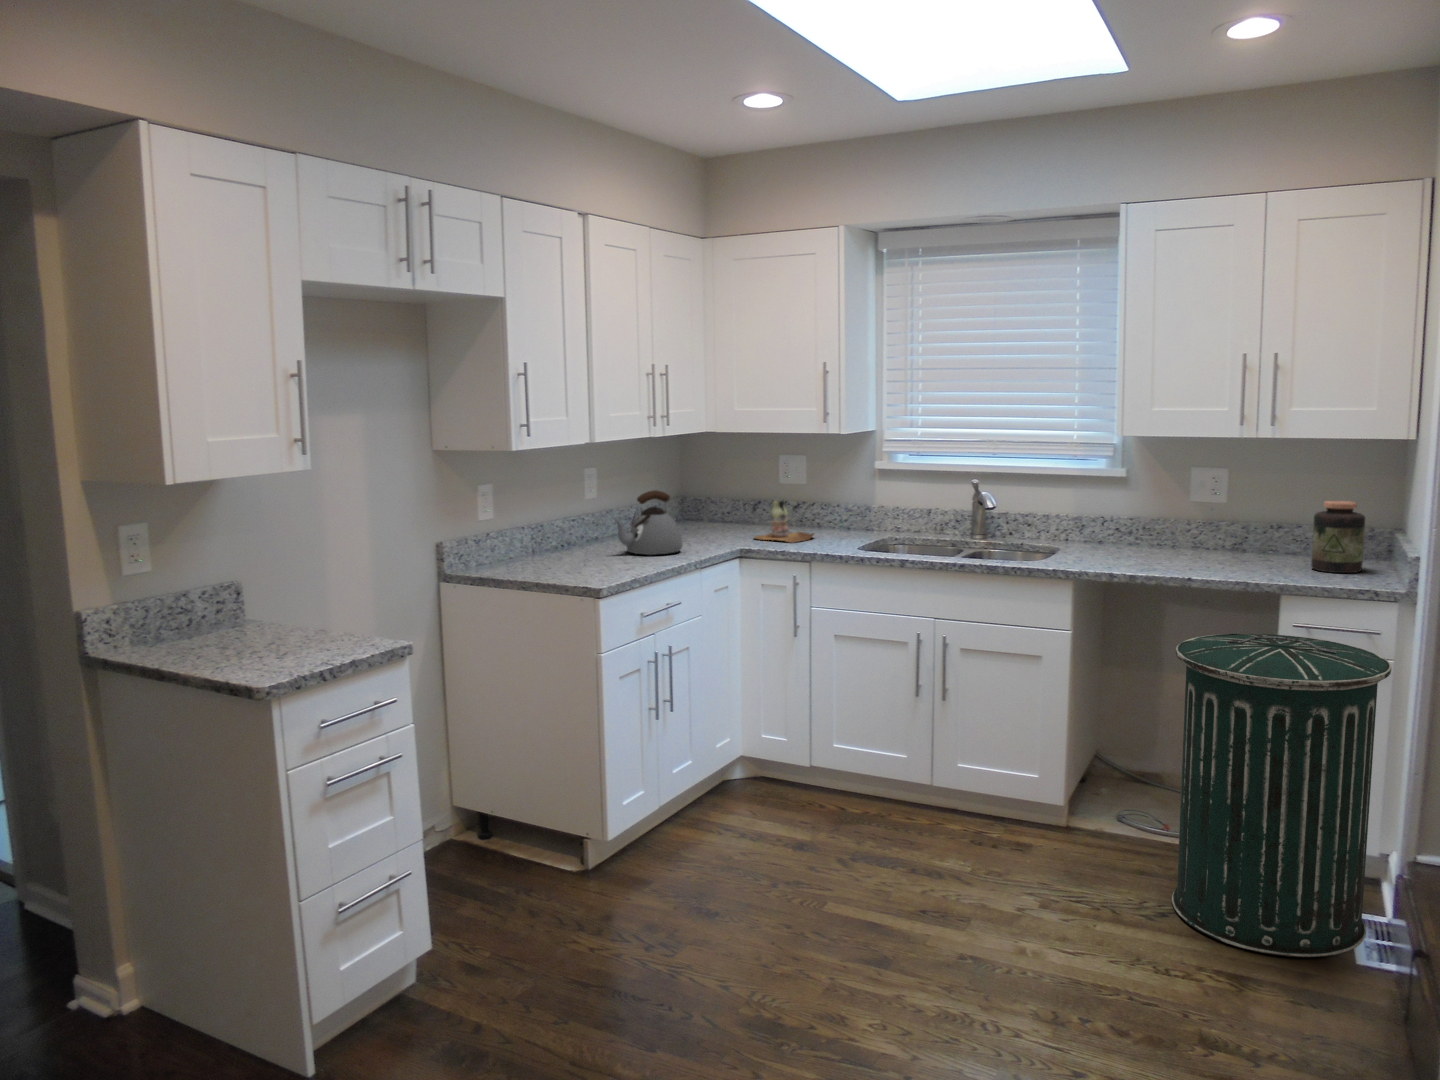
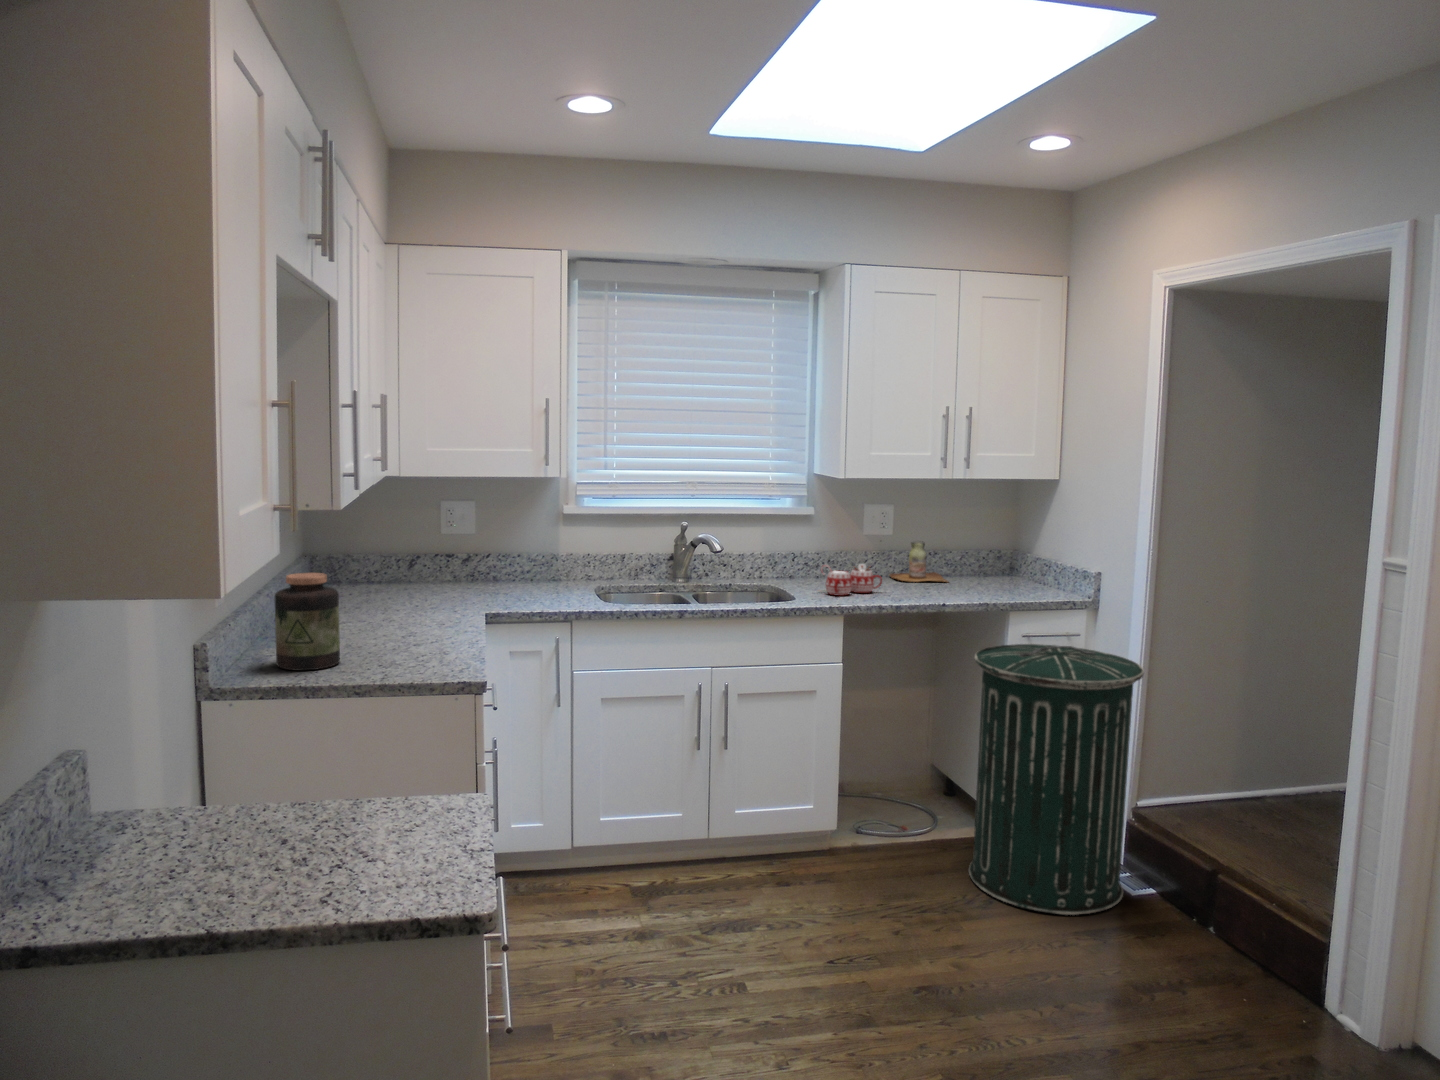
kettle: present [614,490,683,555] -> none [365,549,439,632]
bottle: present [754,499,814,543] -> present [889,541,948,582]
jar: present [1311,501,1365,573] -> present [275,573,340,671]
mug: none [1084,528,1158,562] -> present [818,564,882,596]

